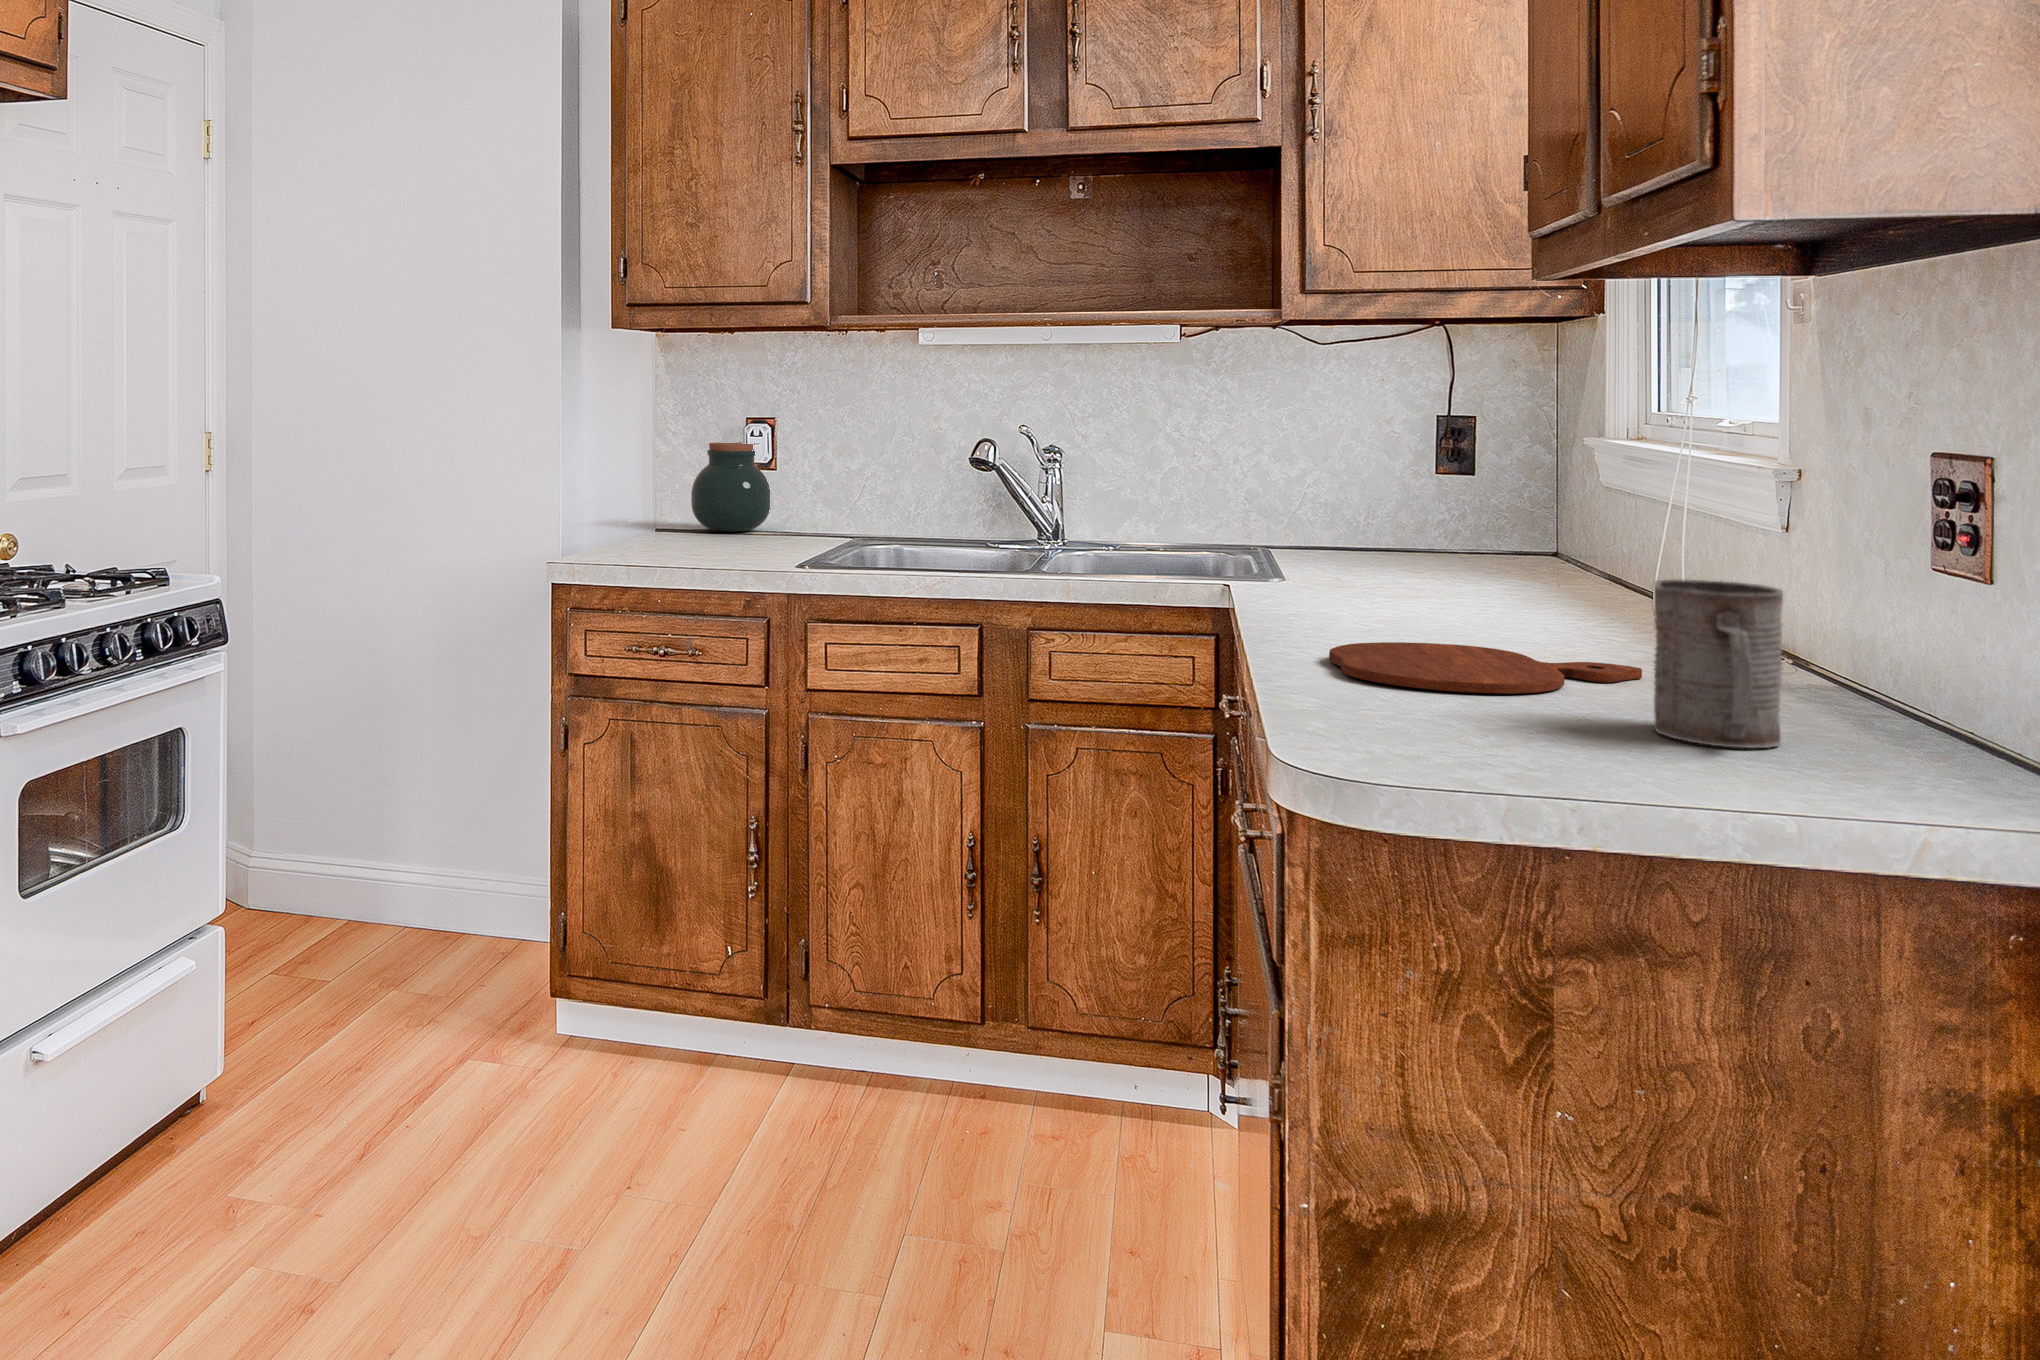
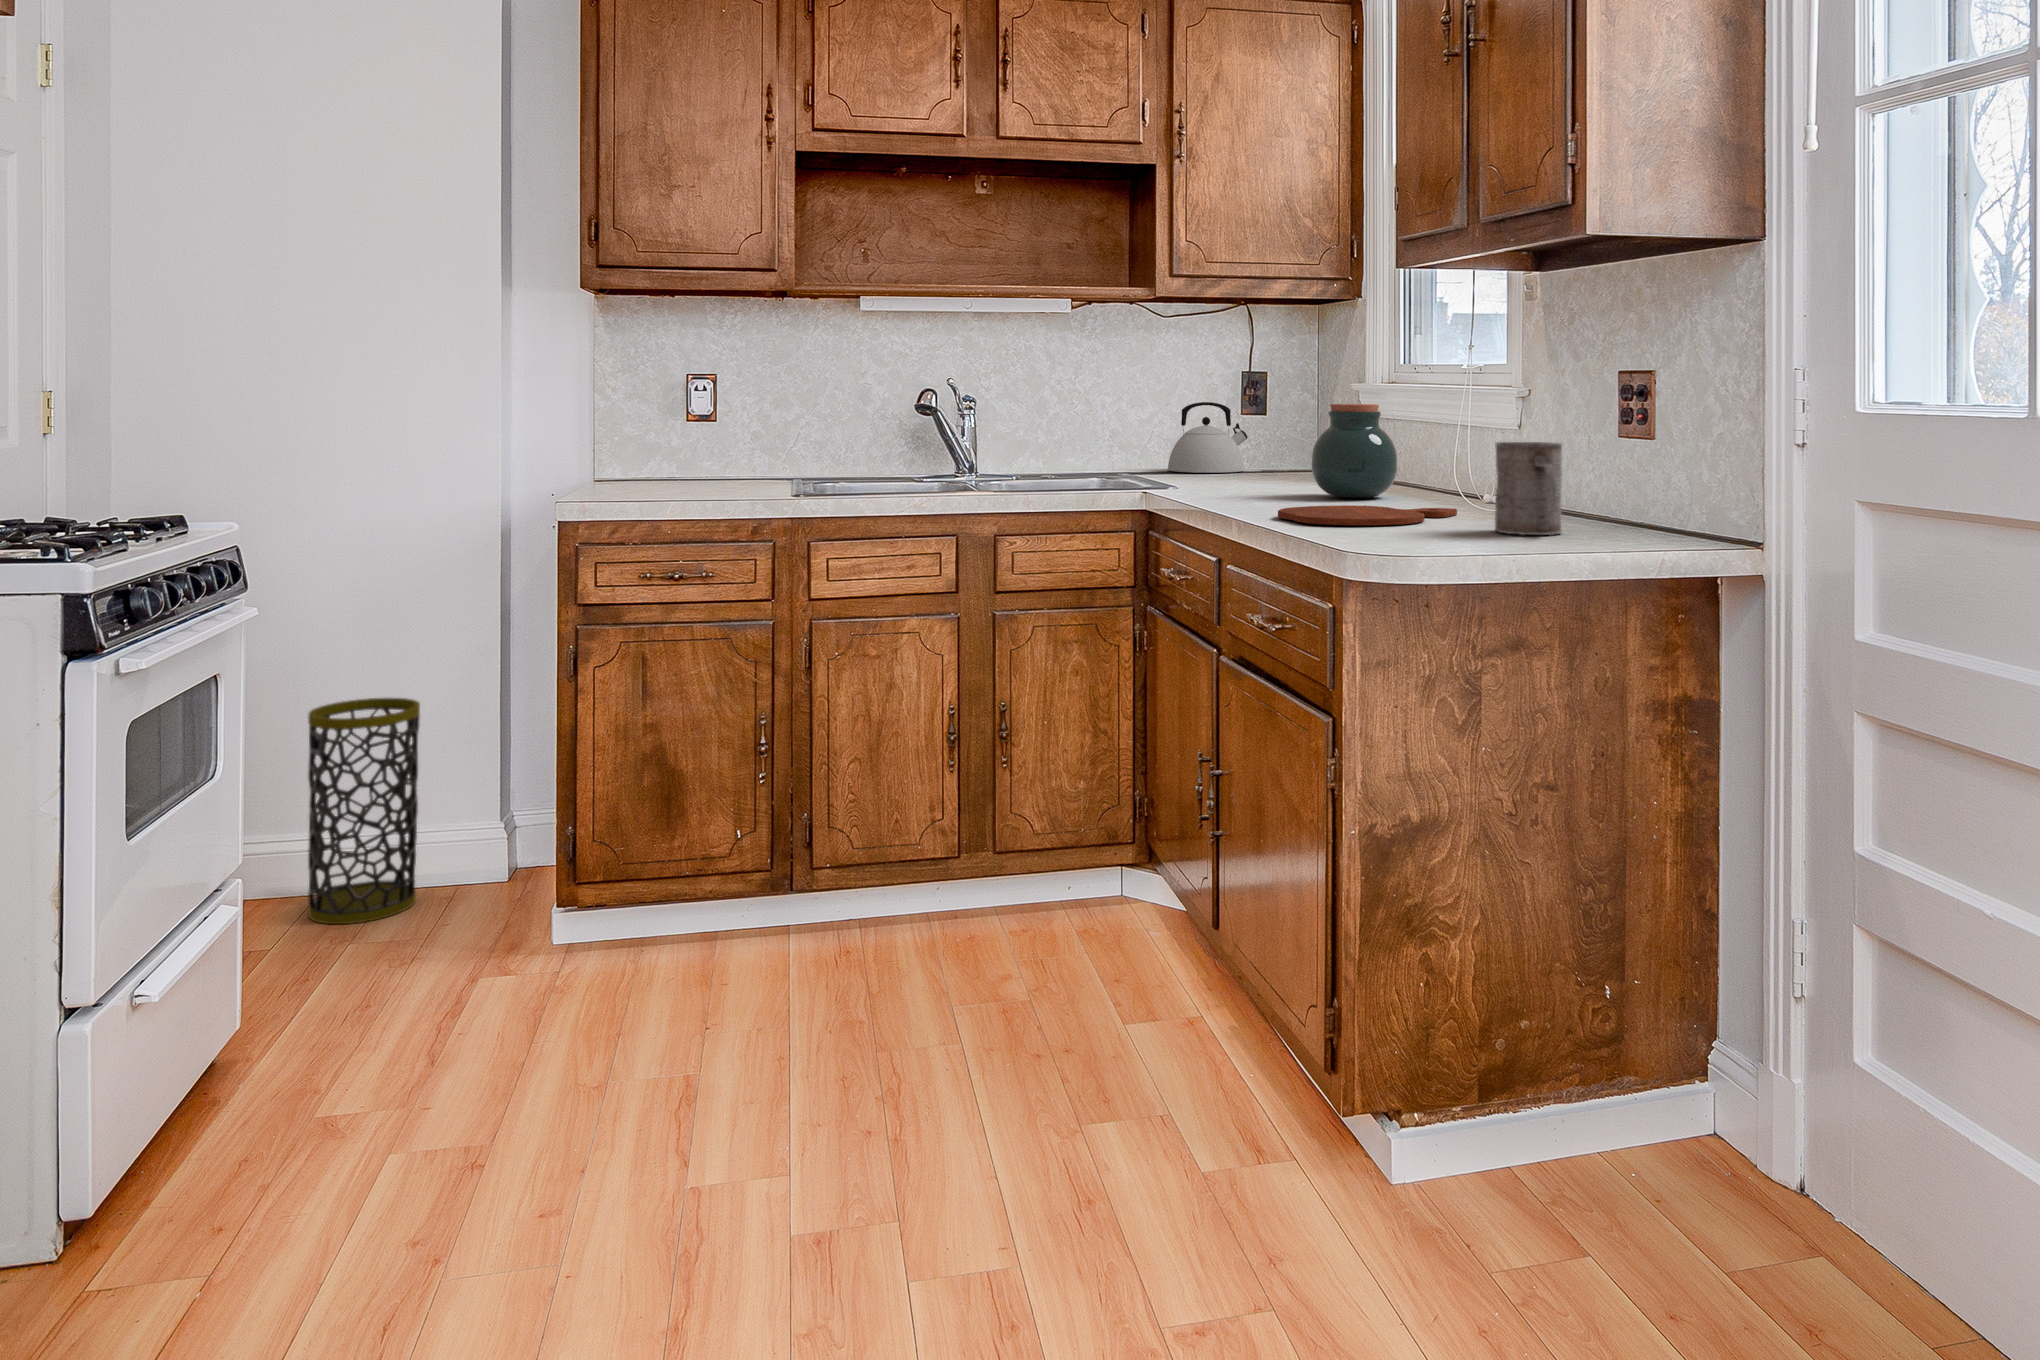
jar: present [691,442,770,532] -> present [1312,404,1397,498]
kettle: none [1327,458,1445,556] -> present [1168,402,1248,473]
trash can: none [373,739,474,968] -> present [308,698,420,924]

